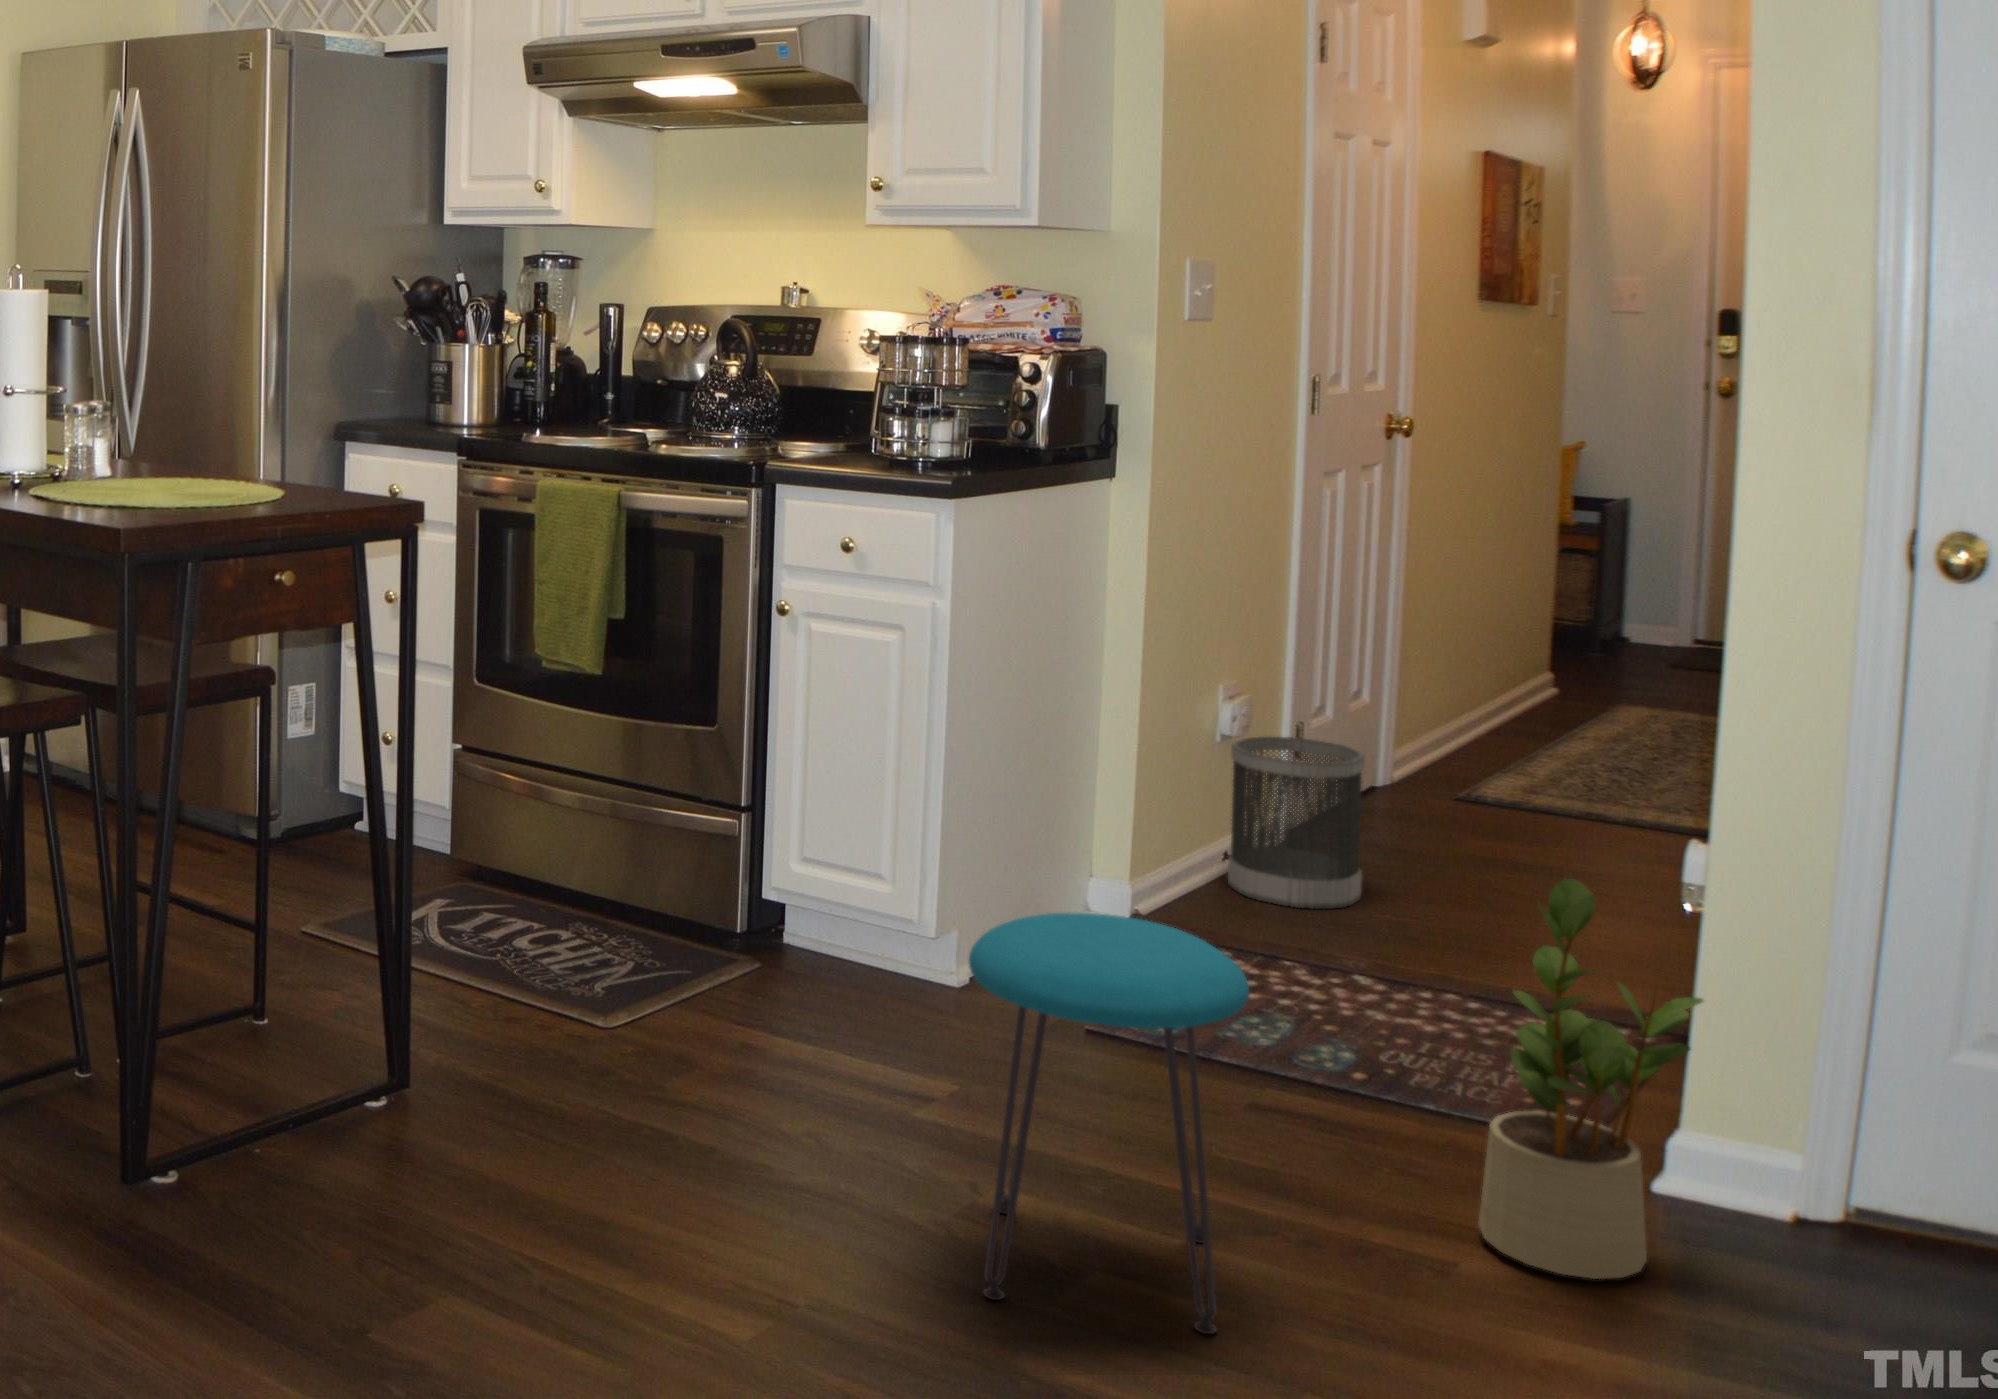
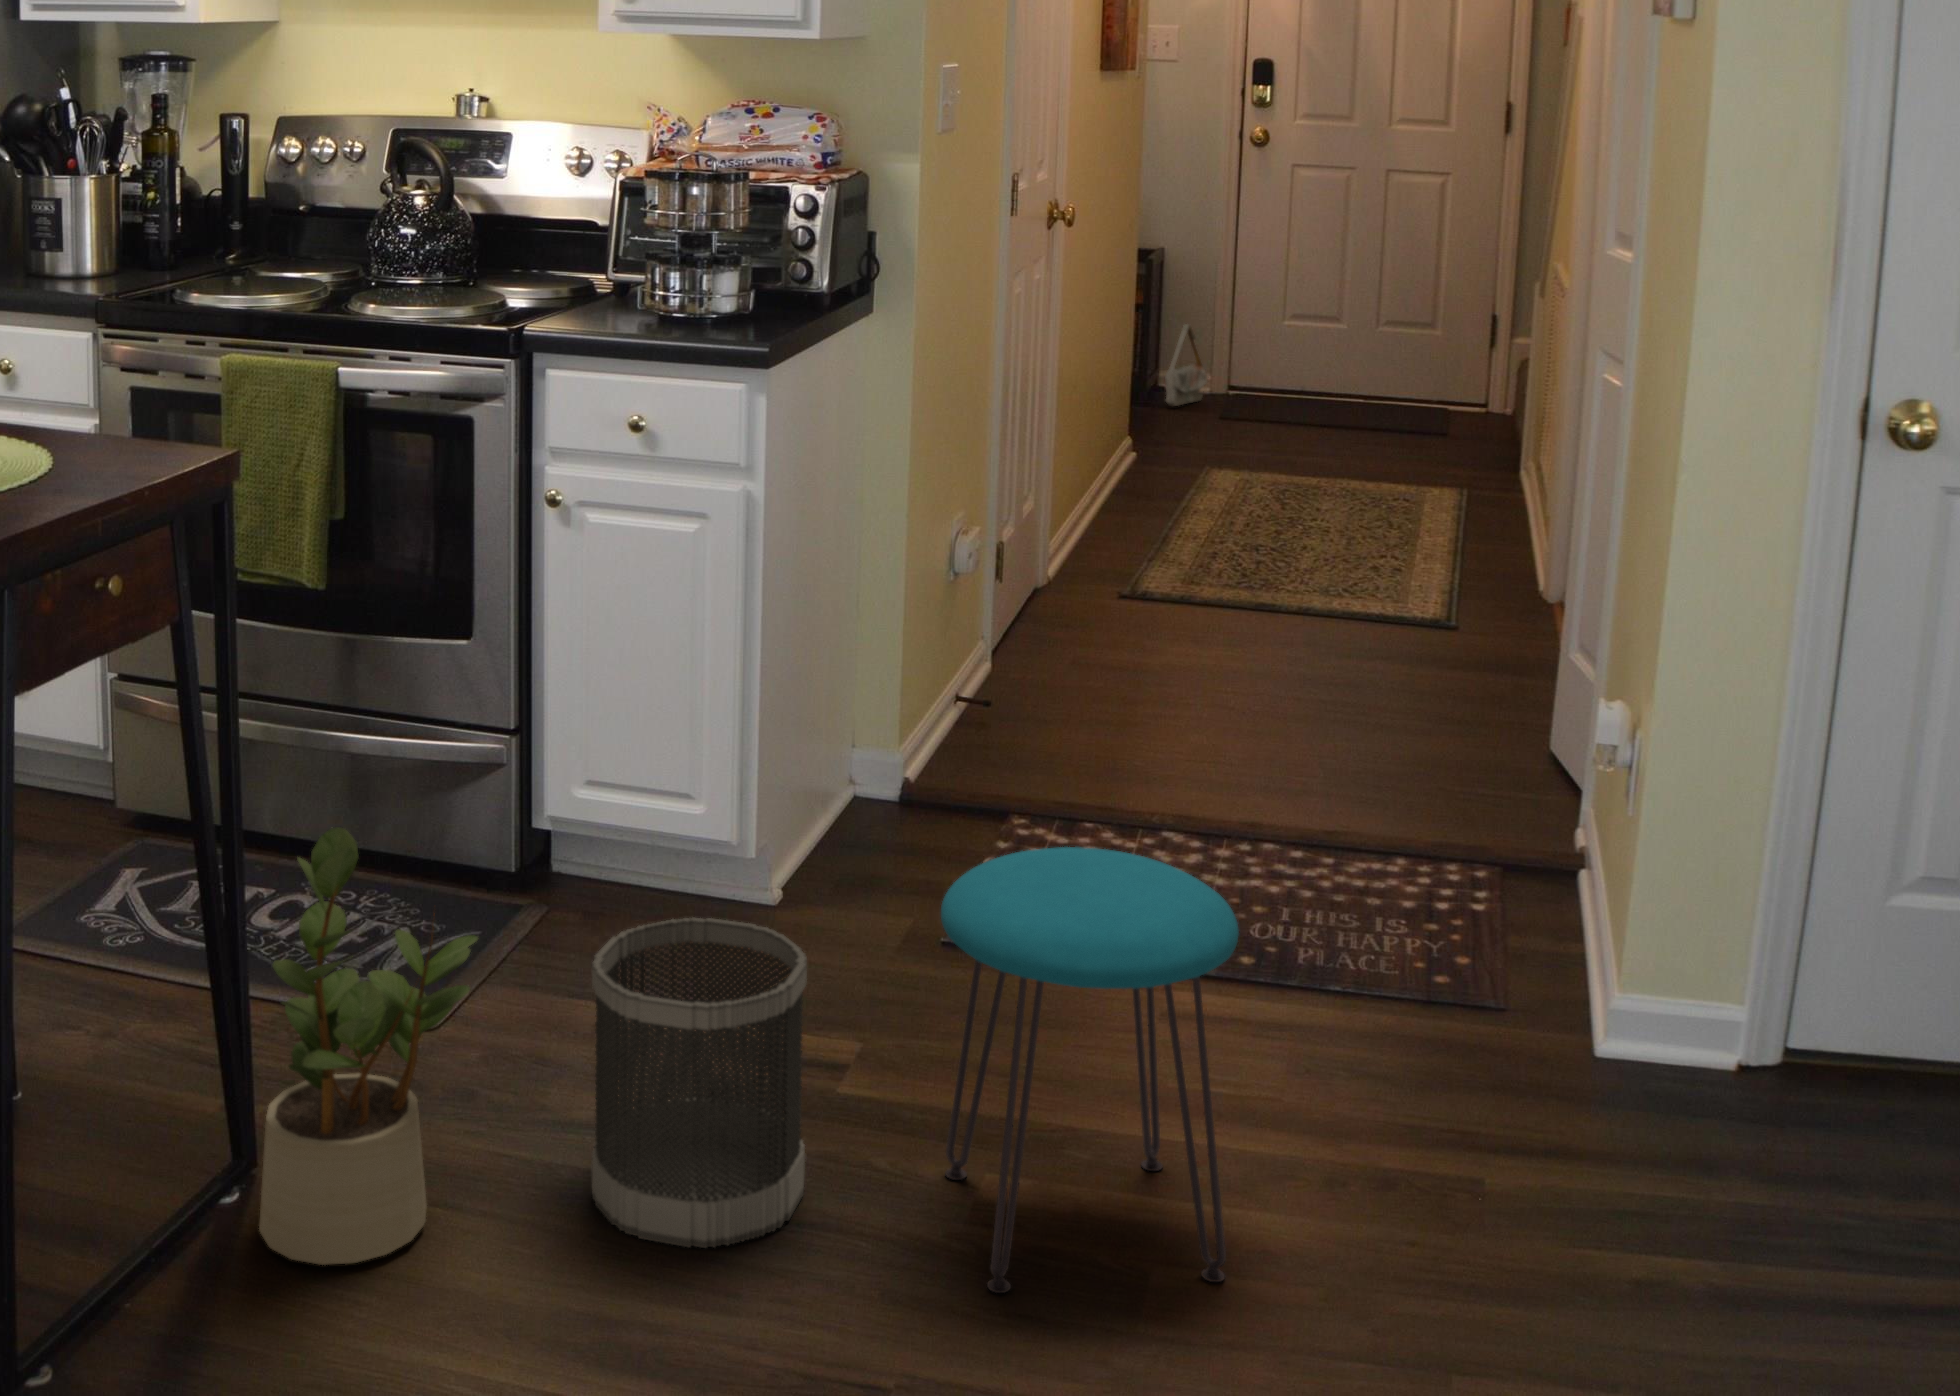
bag: none [1614,565,1671,648] -> present [1165,324,1207,406]
wastebasket: present [1228,736,1365,909] -> present [592,918,807,1248]
potted plant: present [1479,878,1703,1279] -> present [259,827,478,1265]

